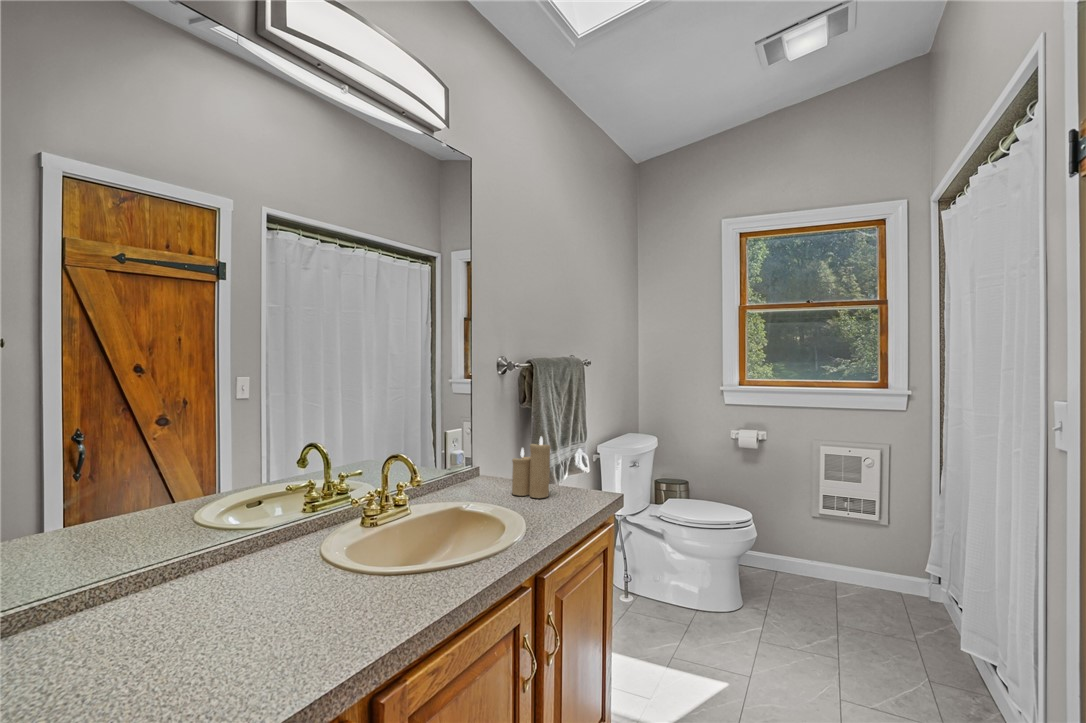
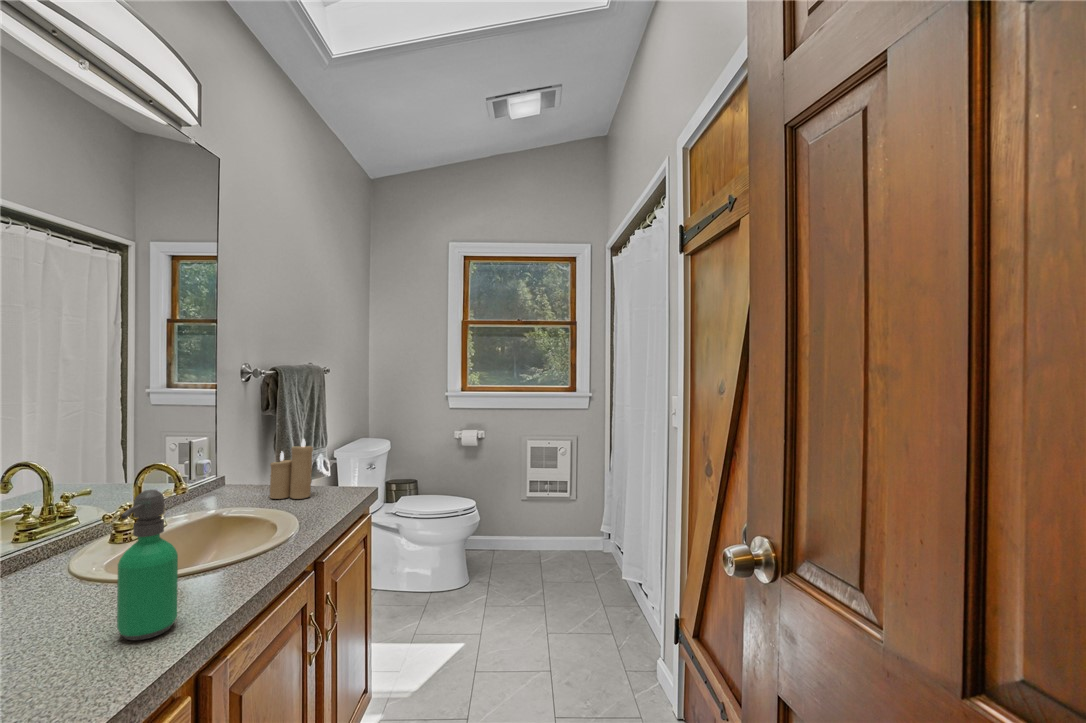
soap dispenser: none [297,492,360,647] -> present [117,490,178,640]

